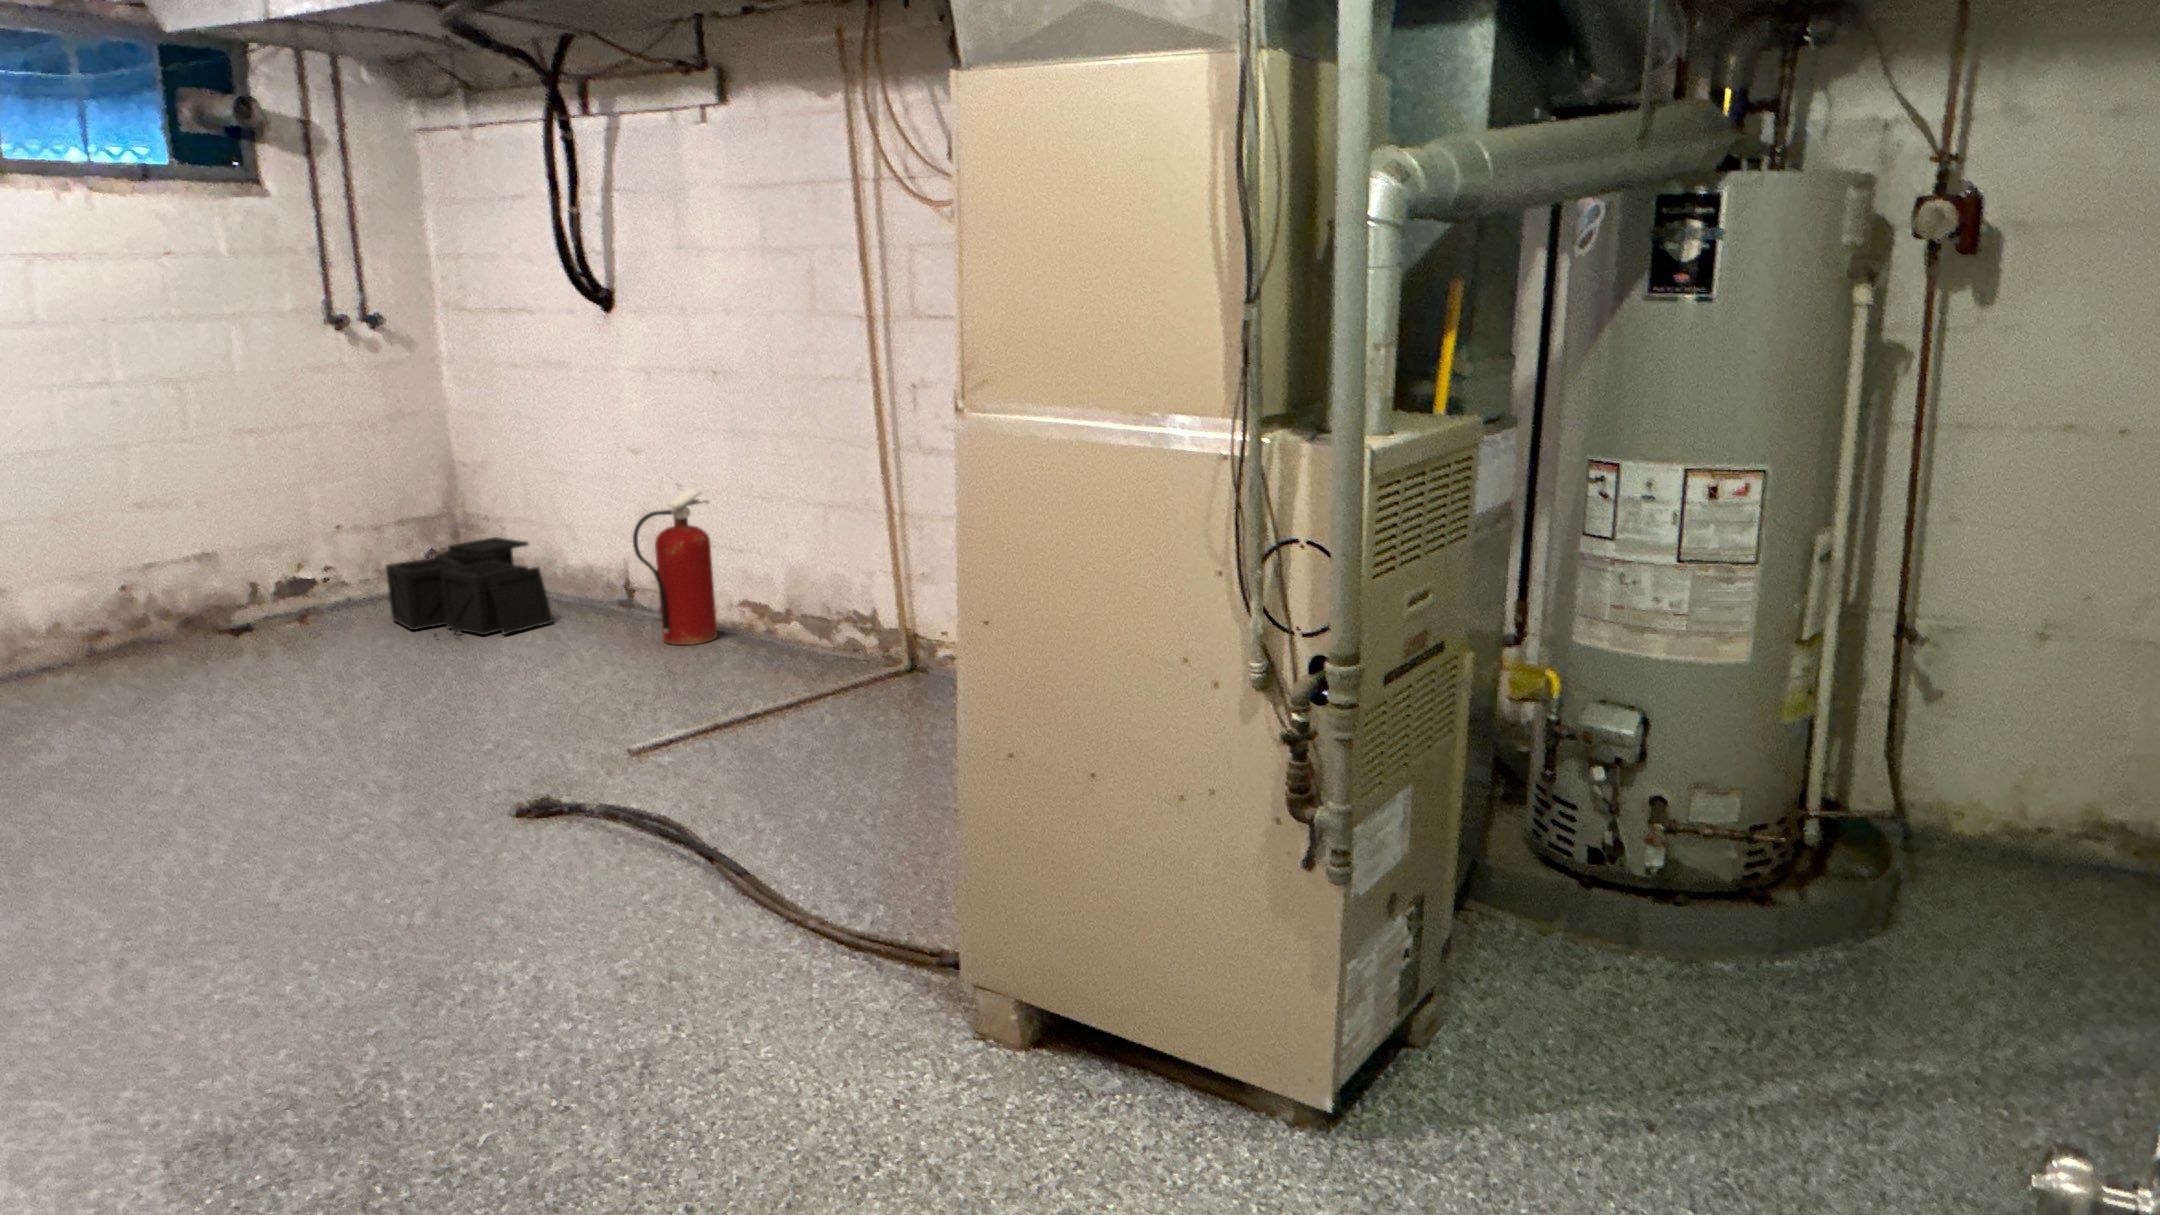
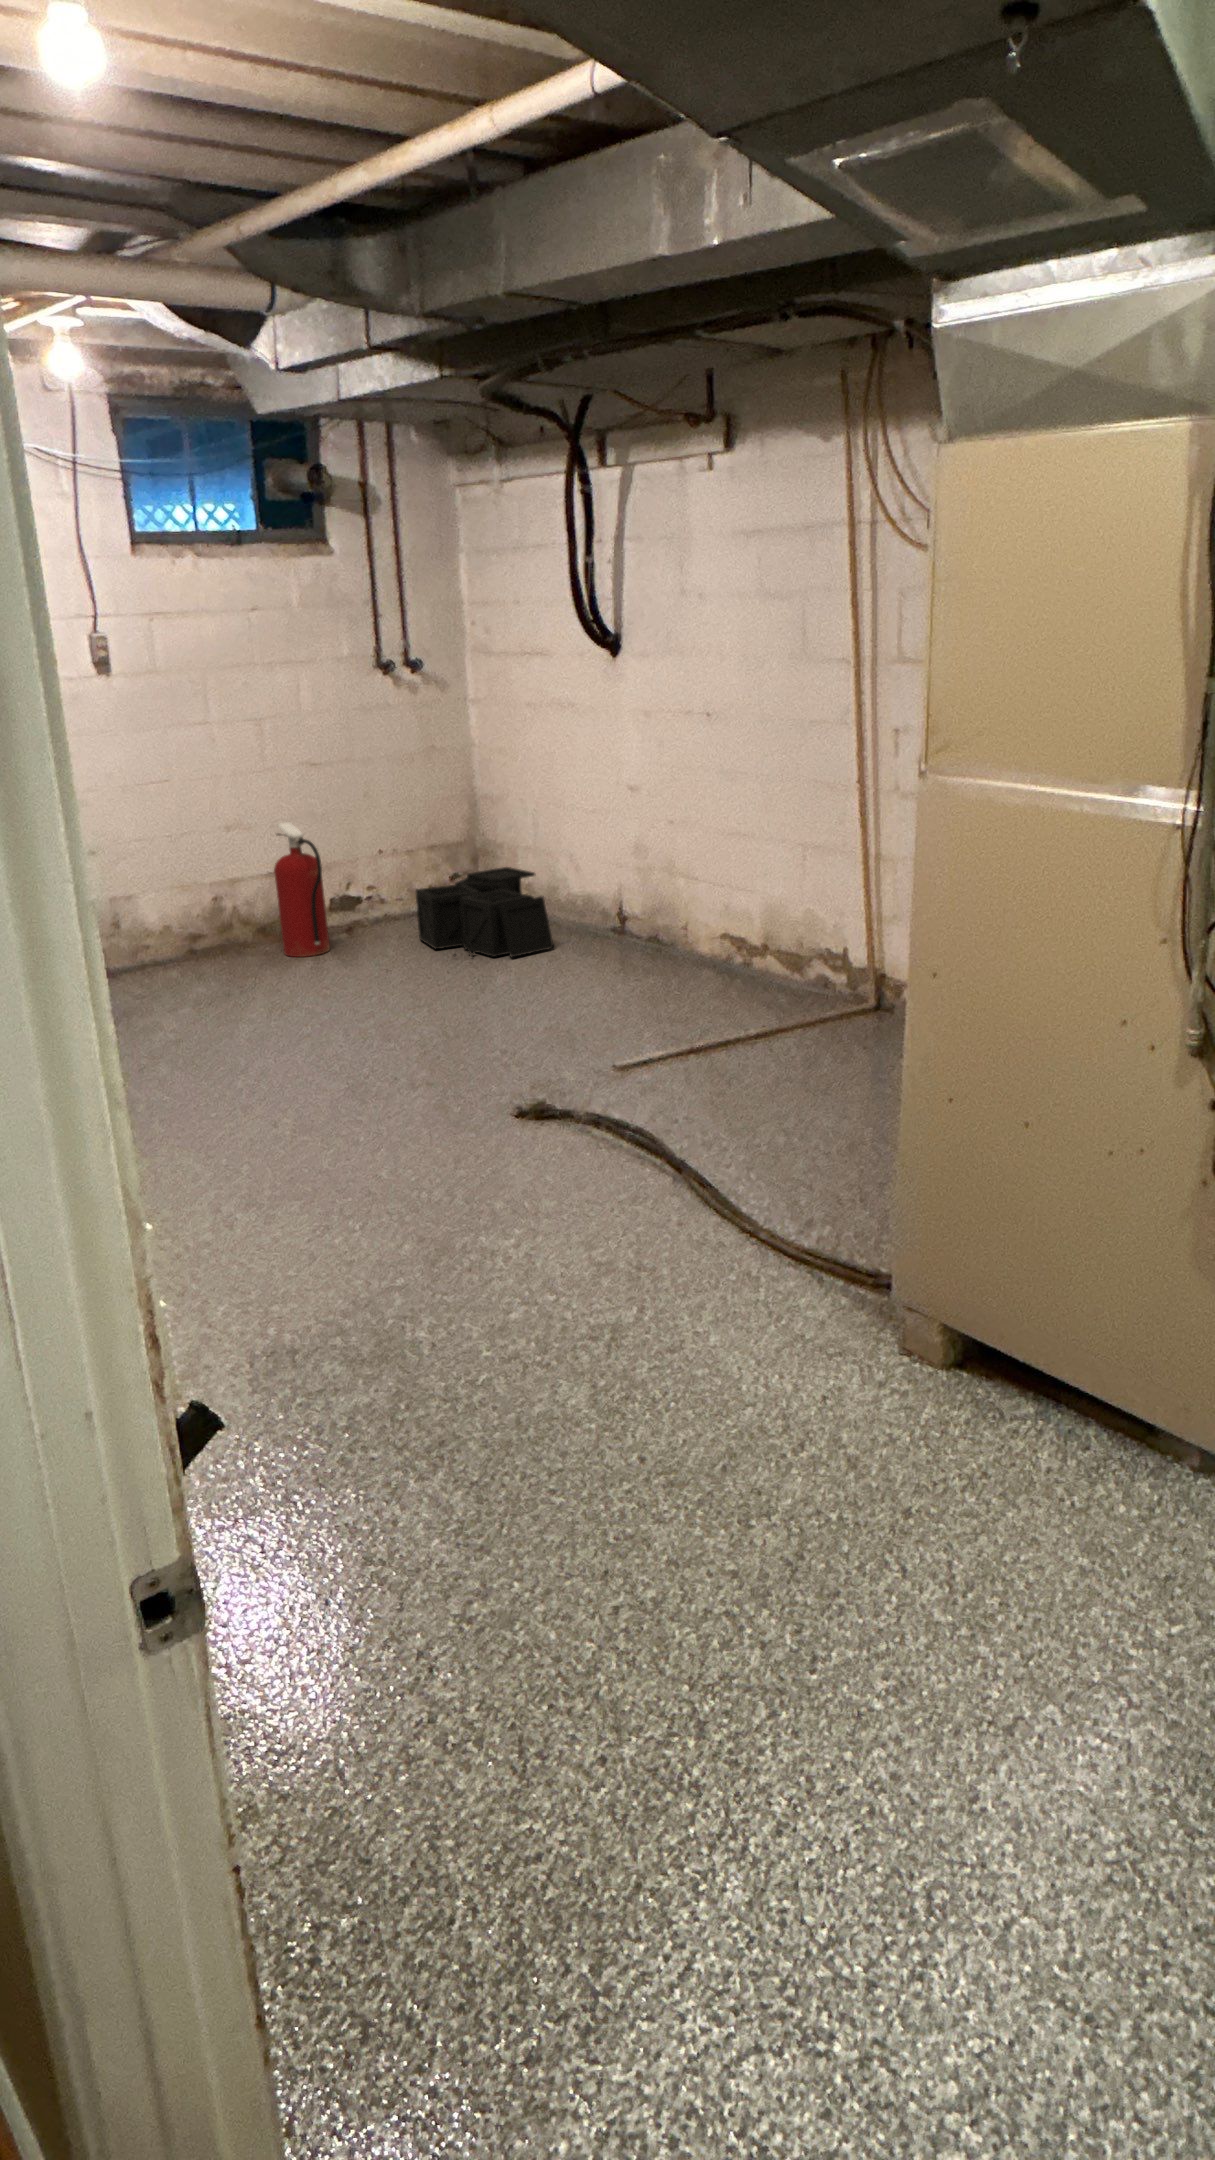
fire extinguisher: present [633,489,717,645] -> present [274,822,330,957]

